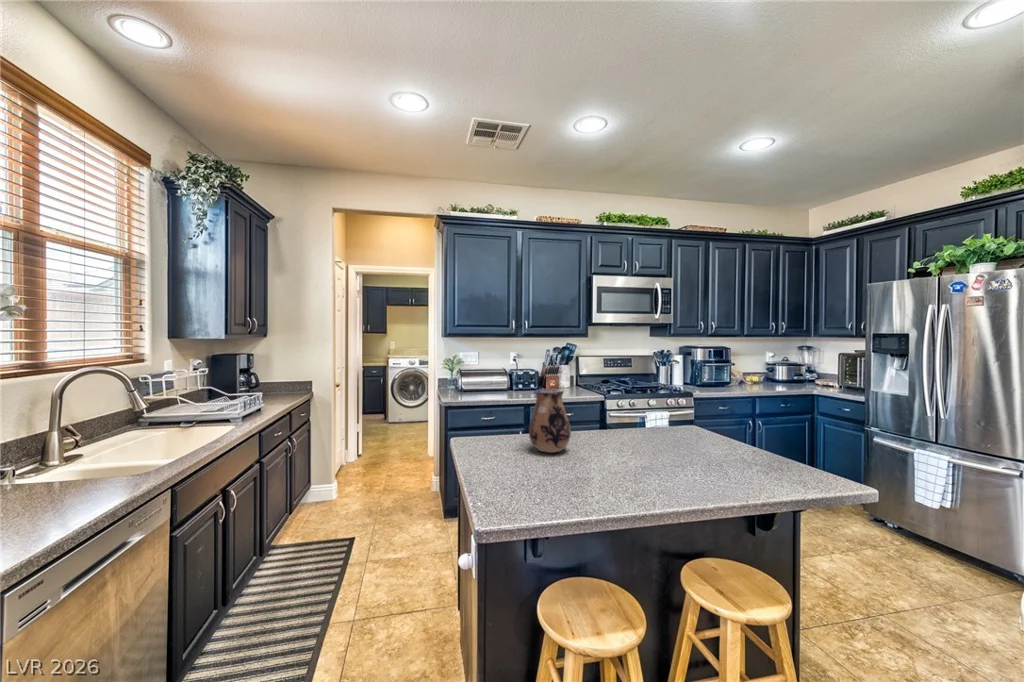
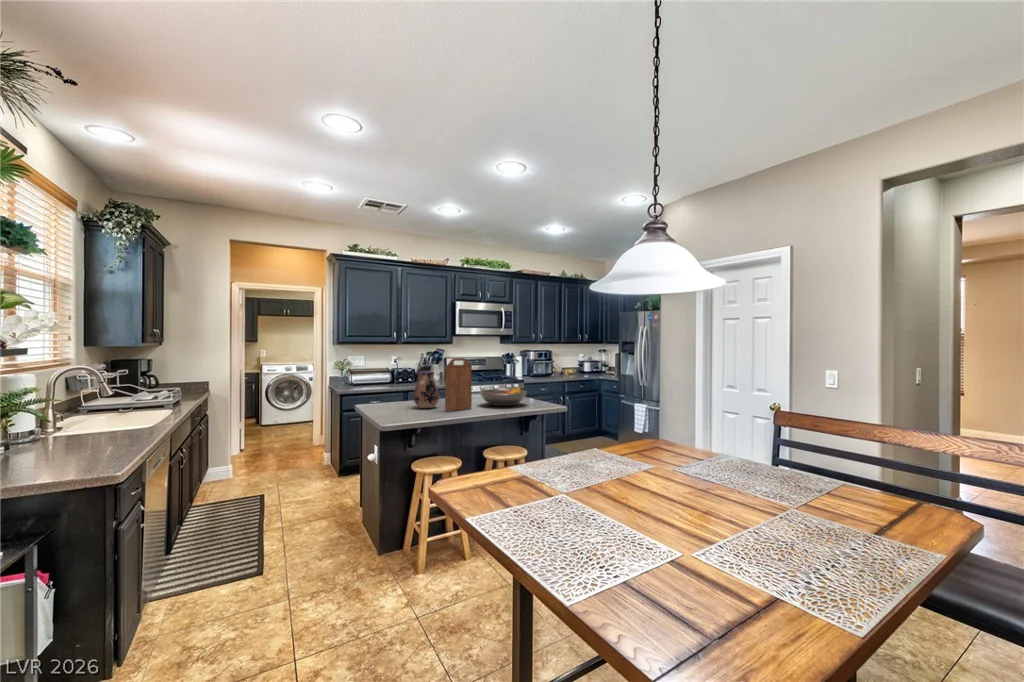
cutting board: none [582,371,629,467] -> present [445,358,472,412]
fruit bowl: none [640,422,733,459] -> present [480,387,527,406]

